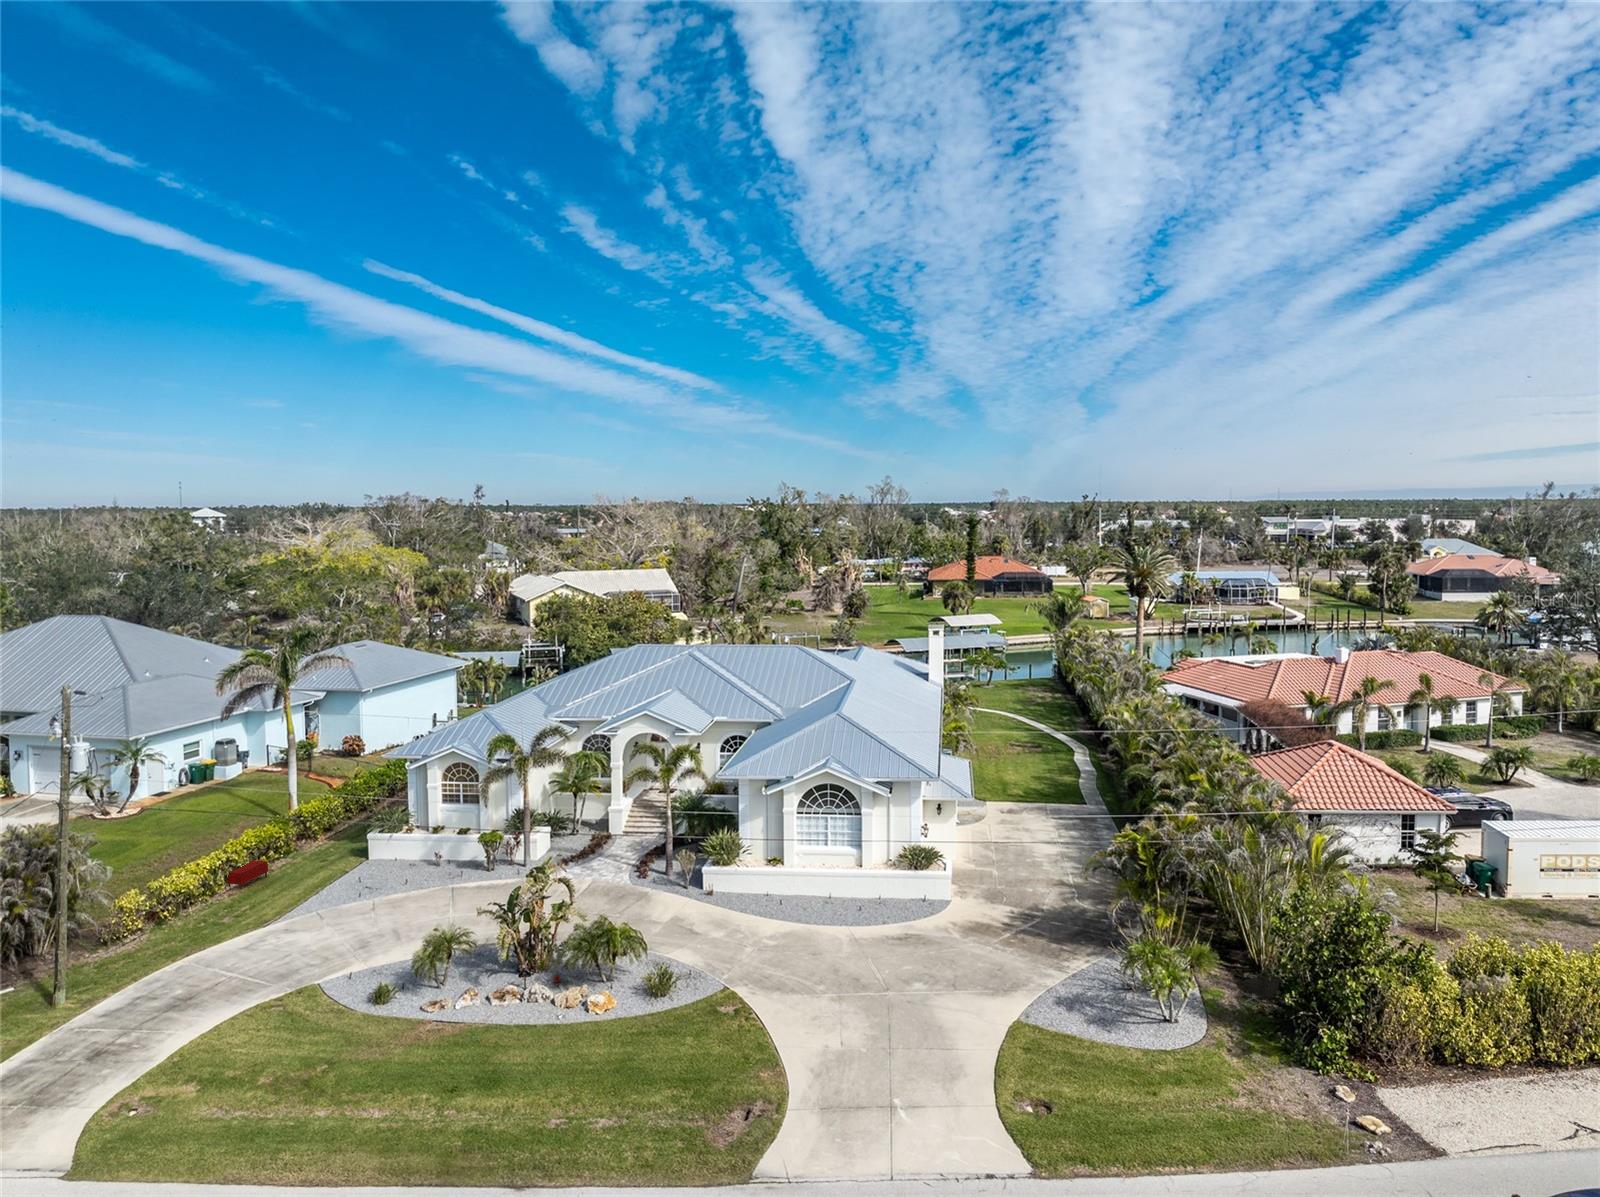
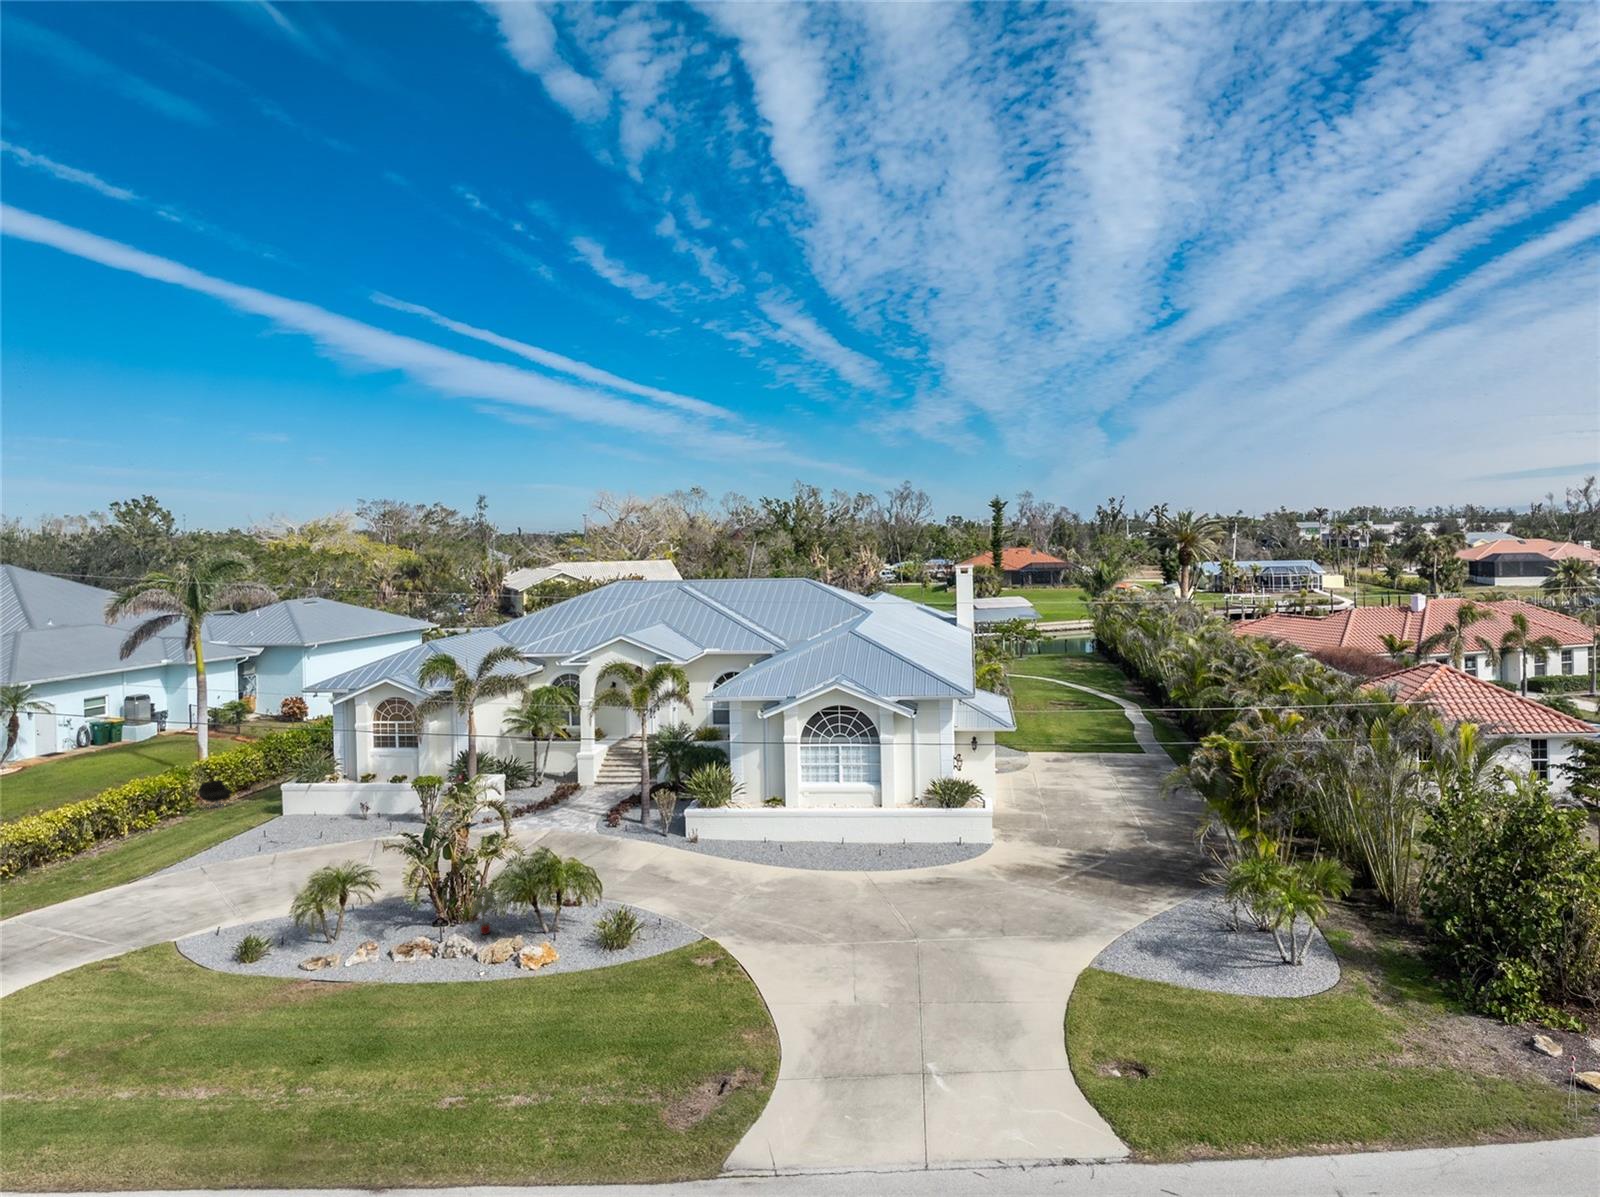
bench: present [227,860,268,890] -> none [102,812,157,845]
lounge chair: present [1237,975,1281,1002] -> present [199,780,233,807]

